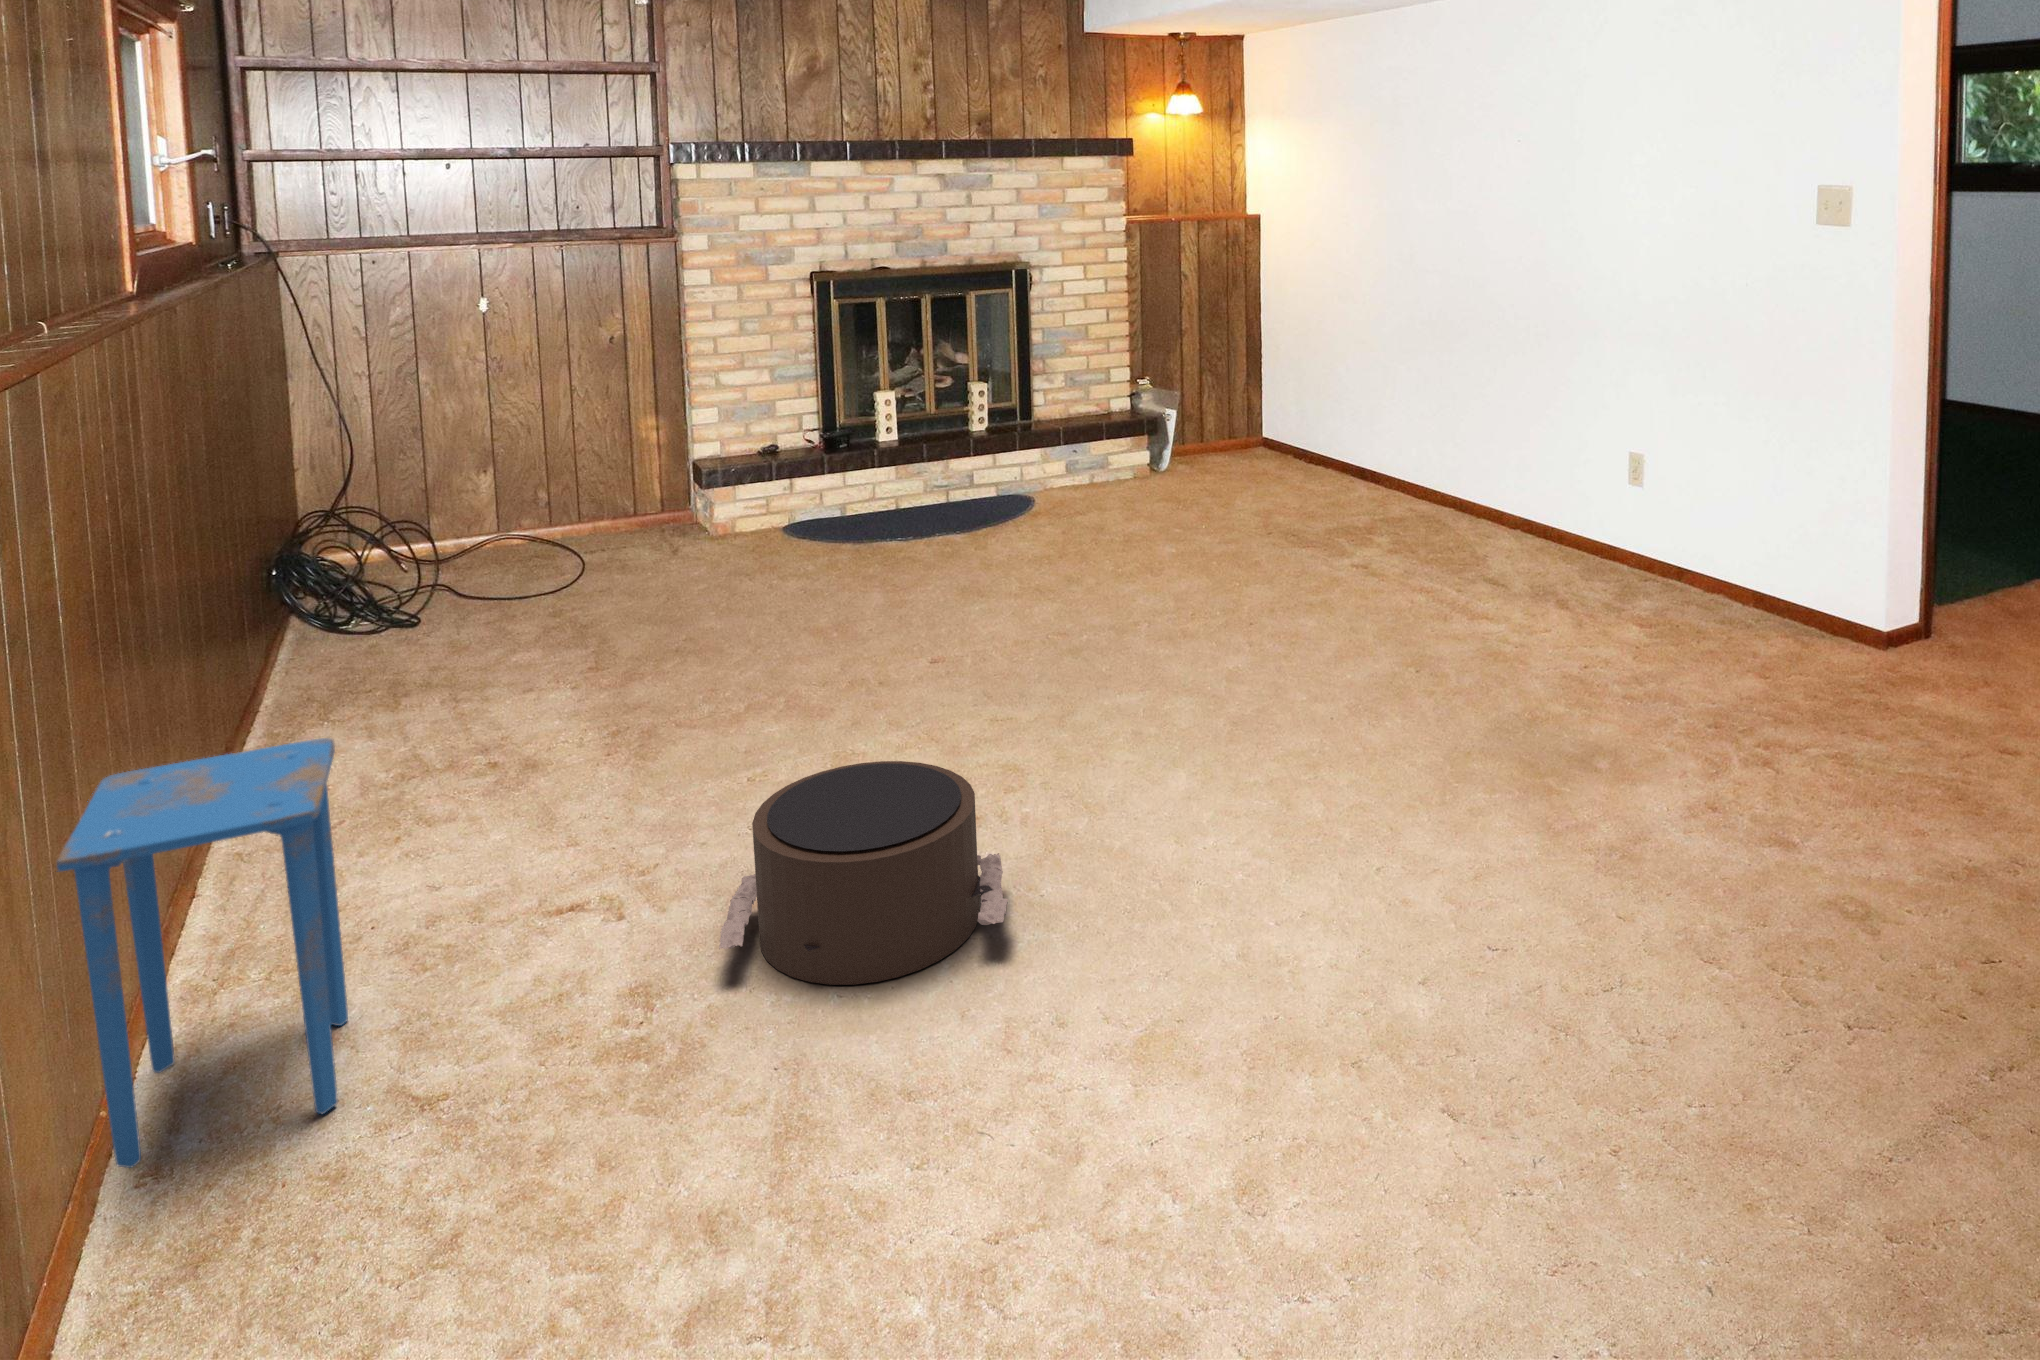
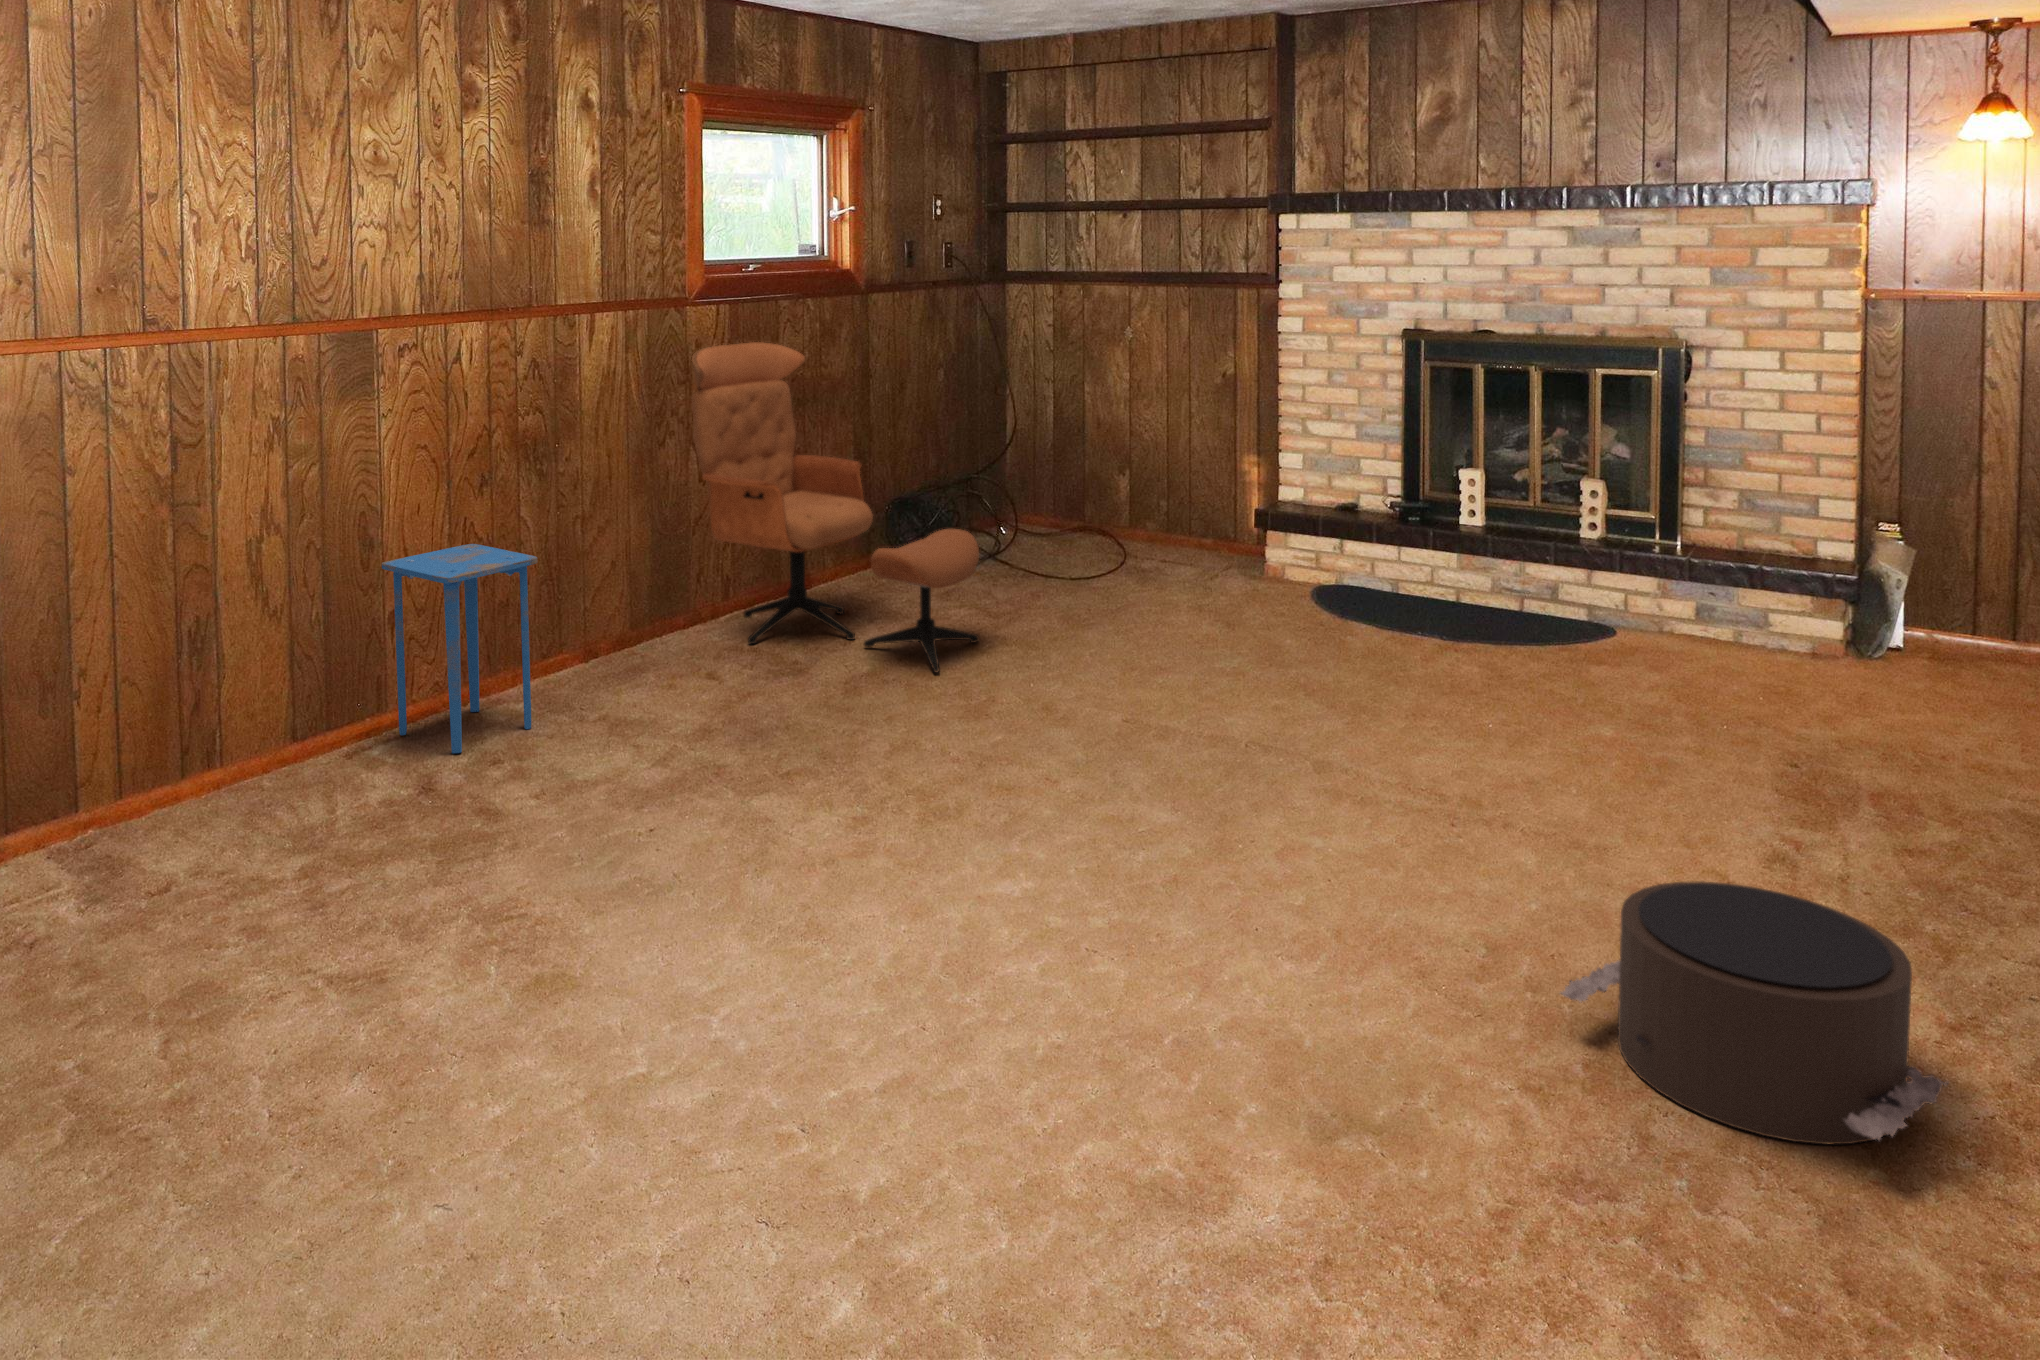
lounge chair: none [166,362,676,795] -> present [692,342,979,672]
pouf: present [719,761,1008,985] -> present [1561,881,1948,1144]

